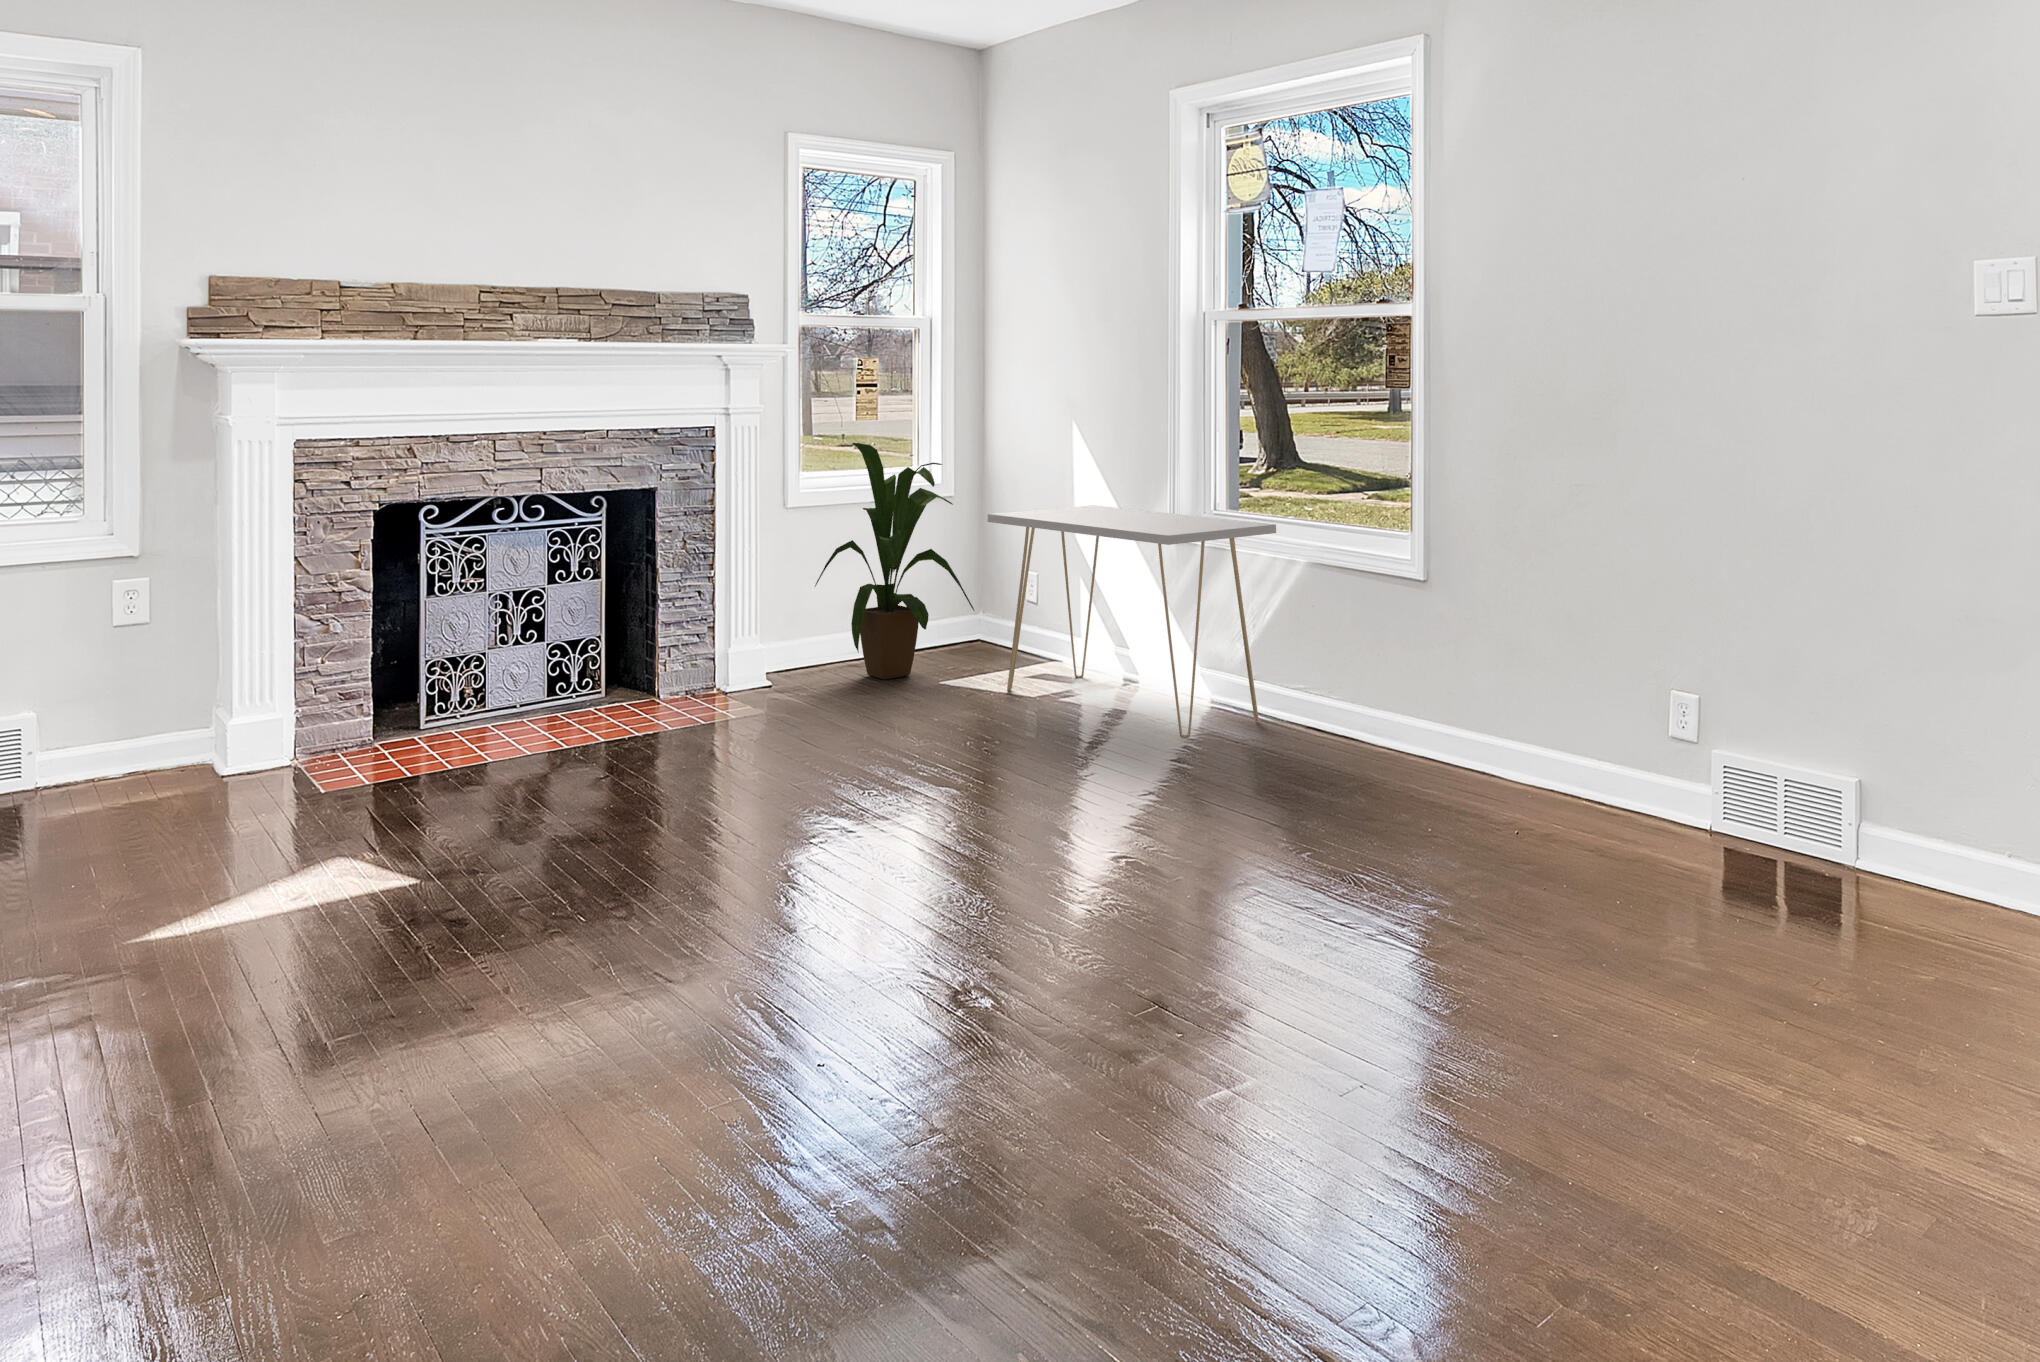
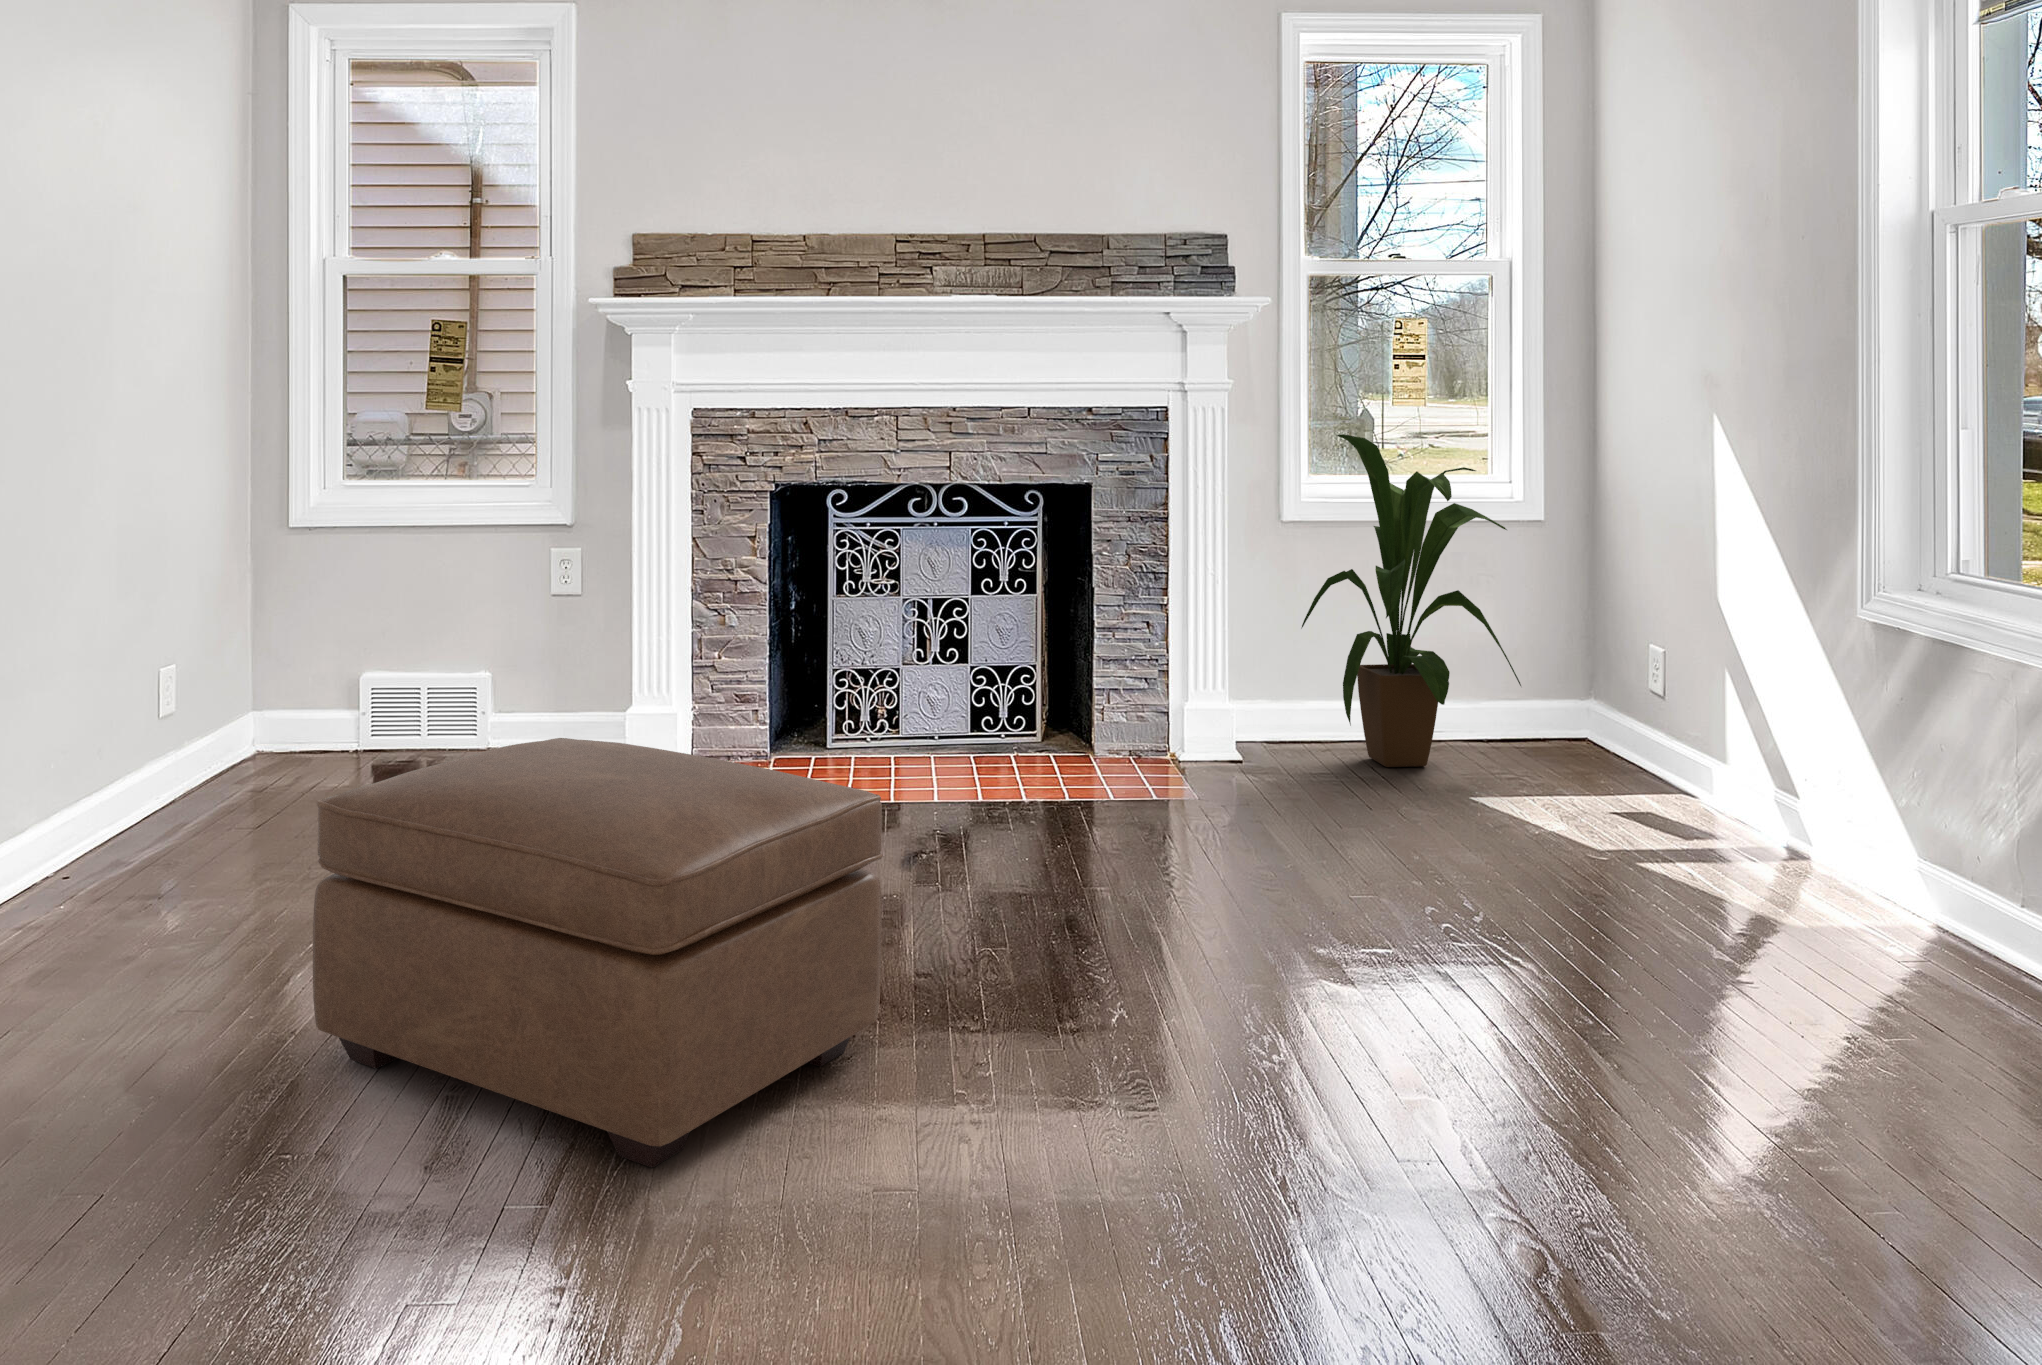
console table: present [988,505,1276,738] -> none [1524,545,2023,953]
ottoman: none [205,712,674,994] -> present [313,738,882,1168]

